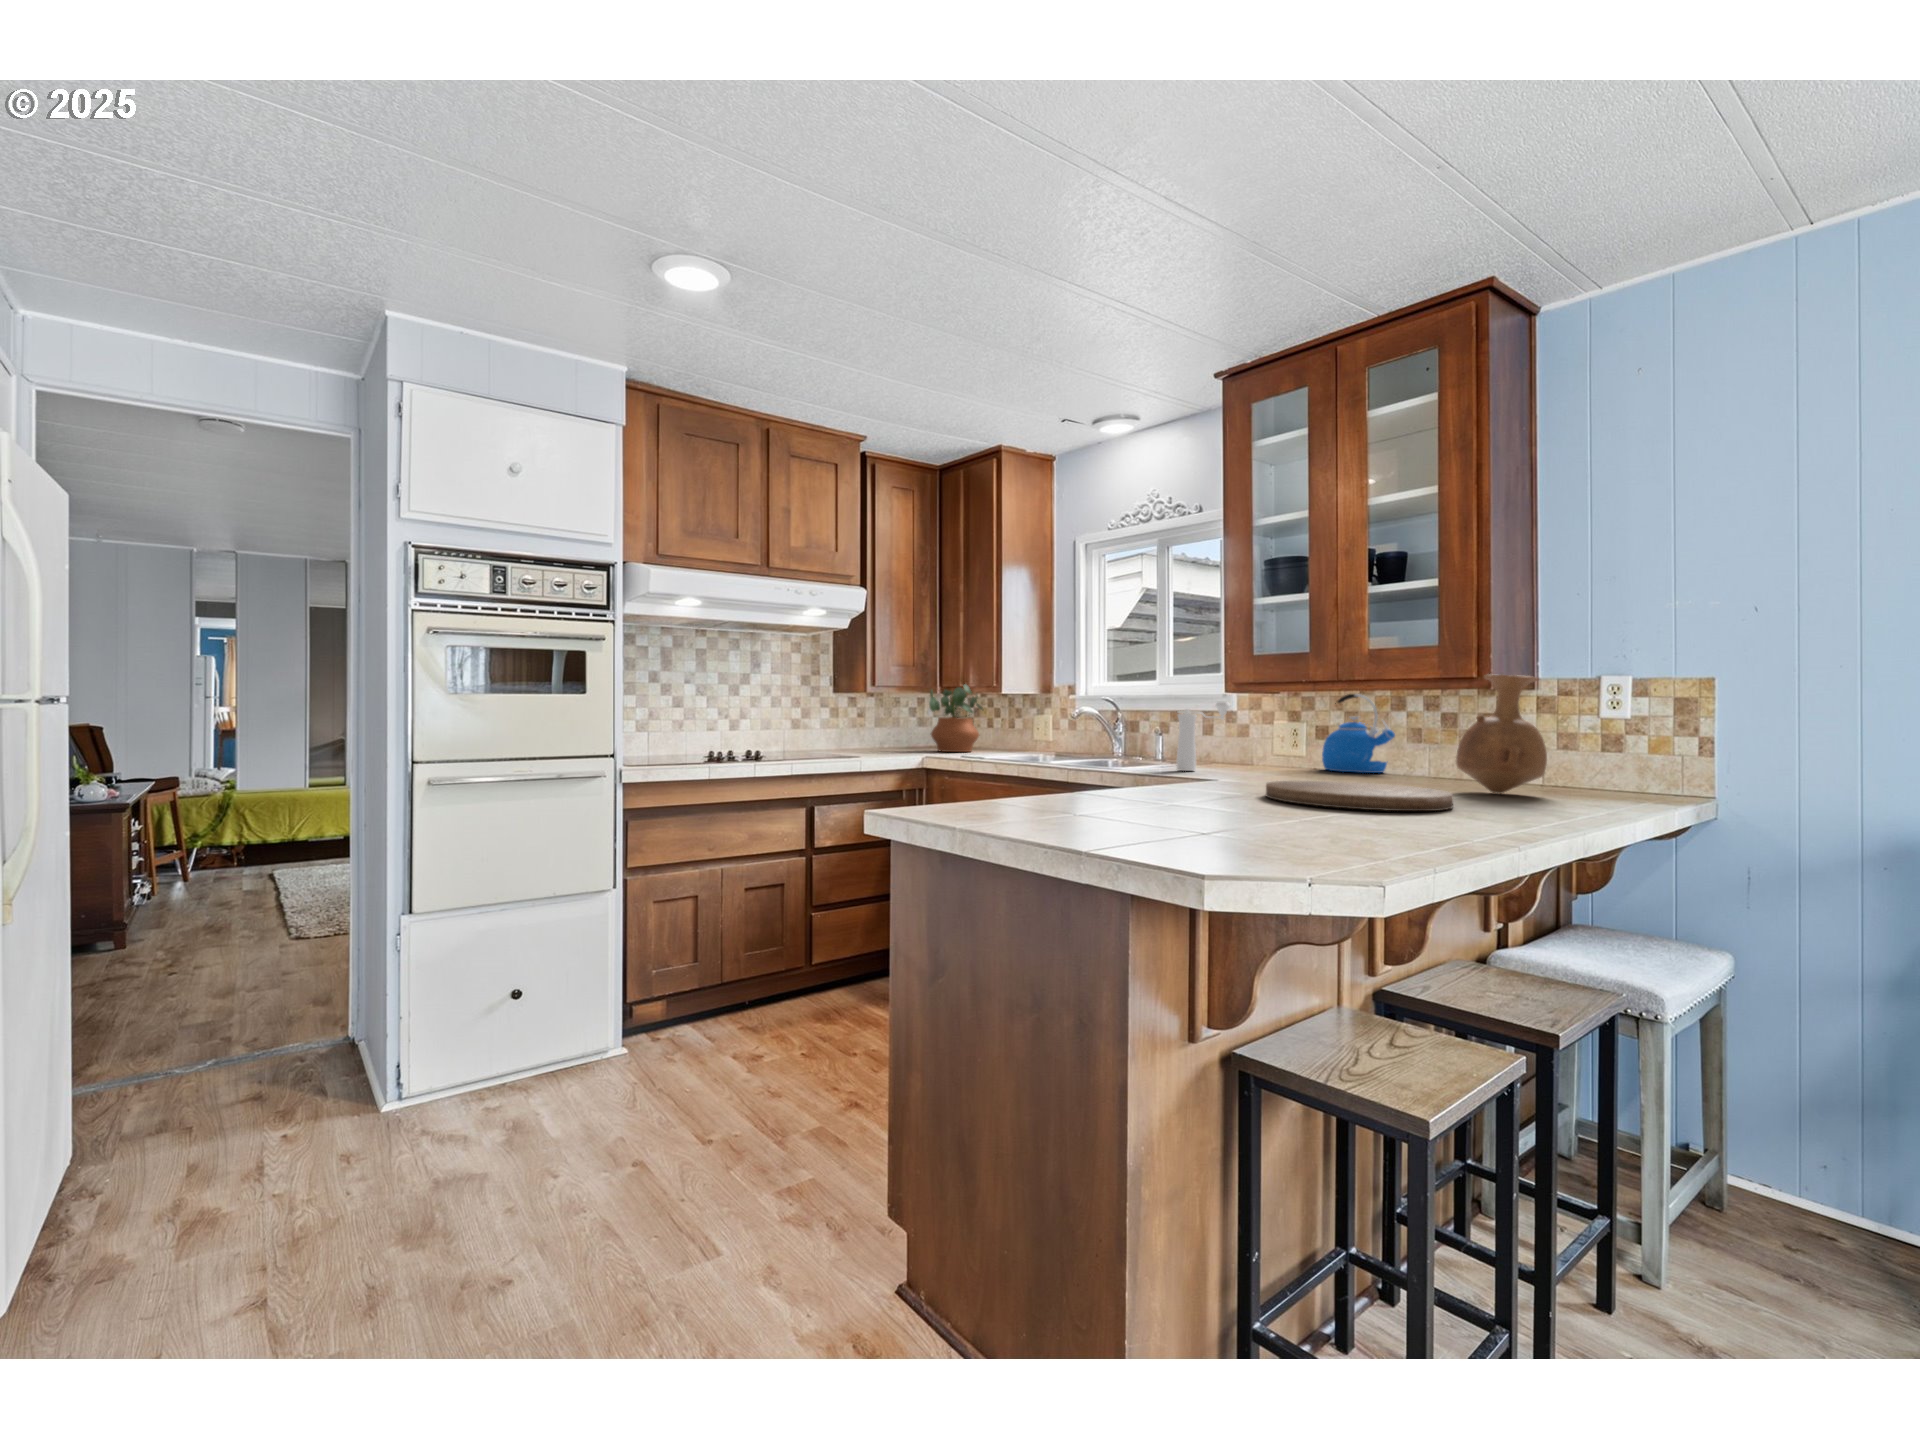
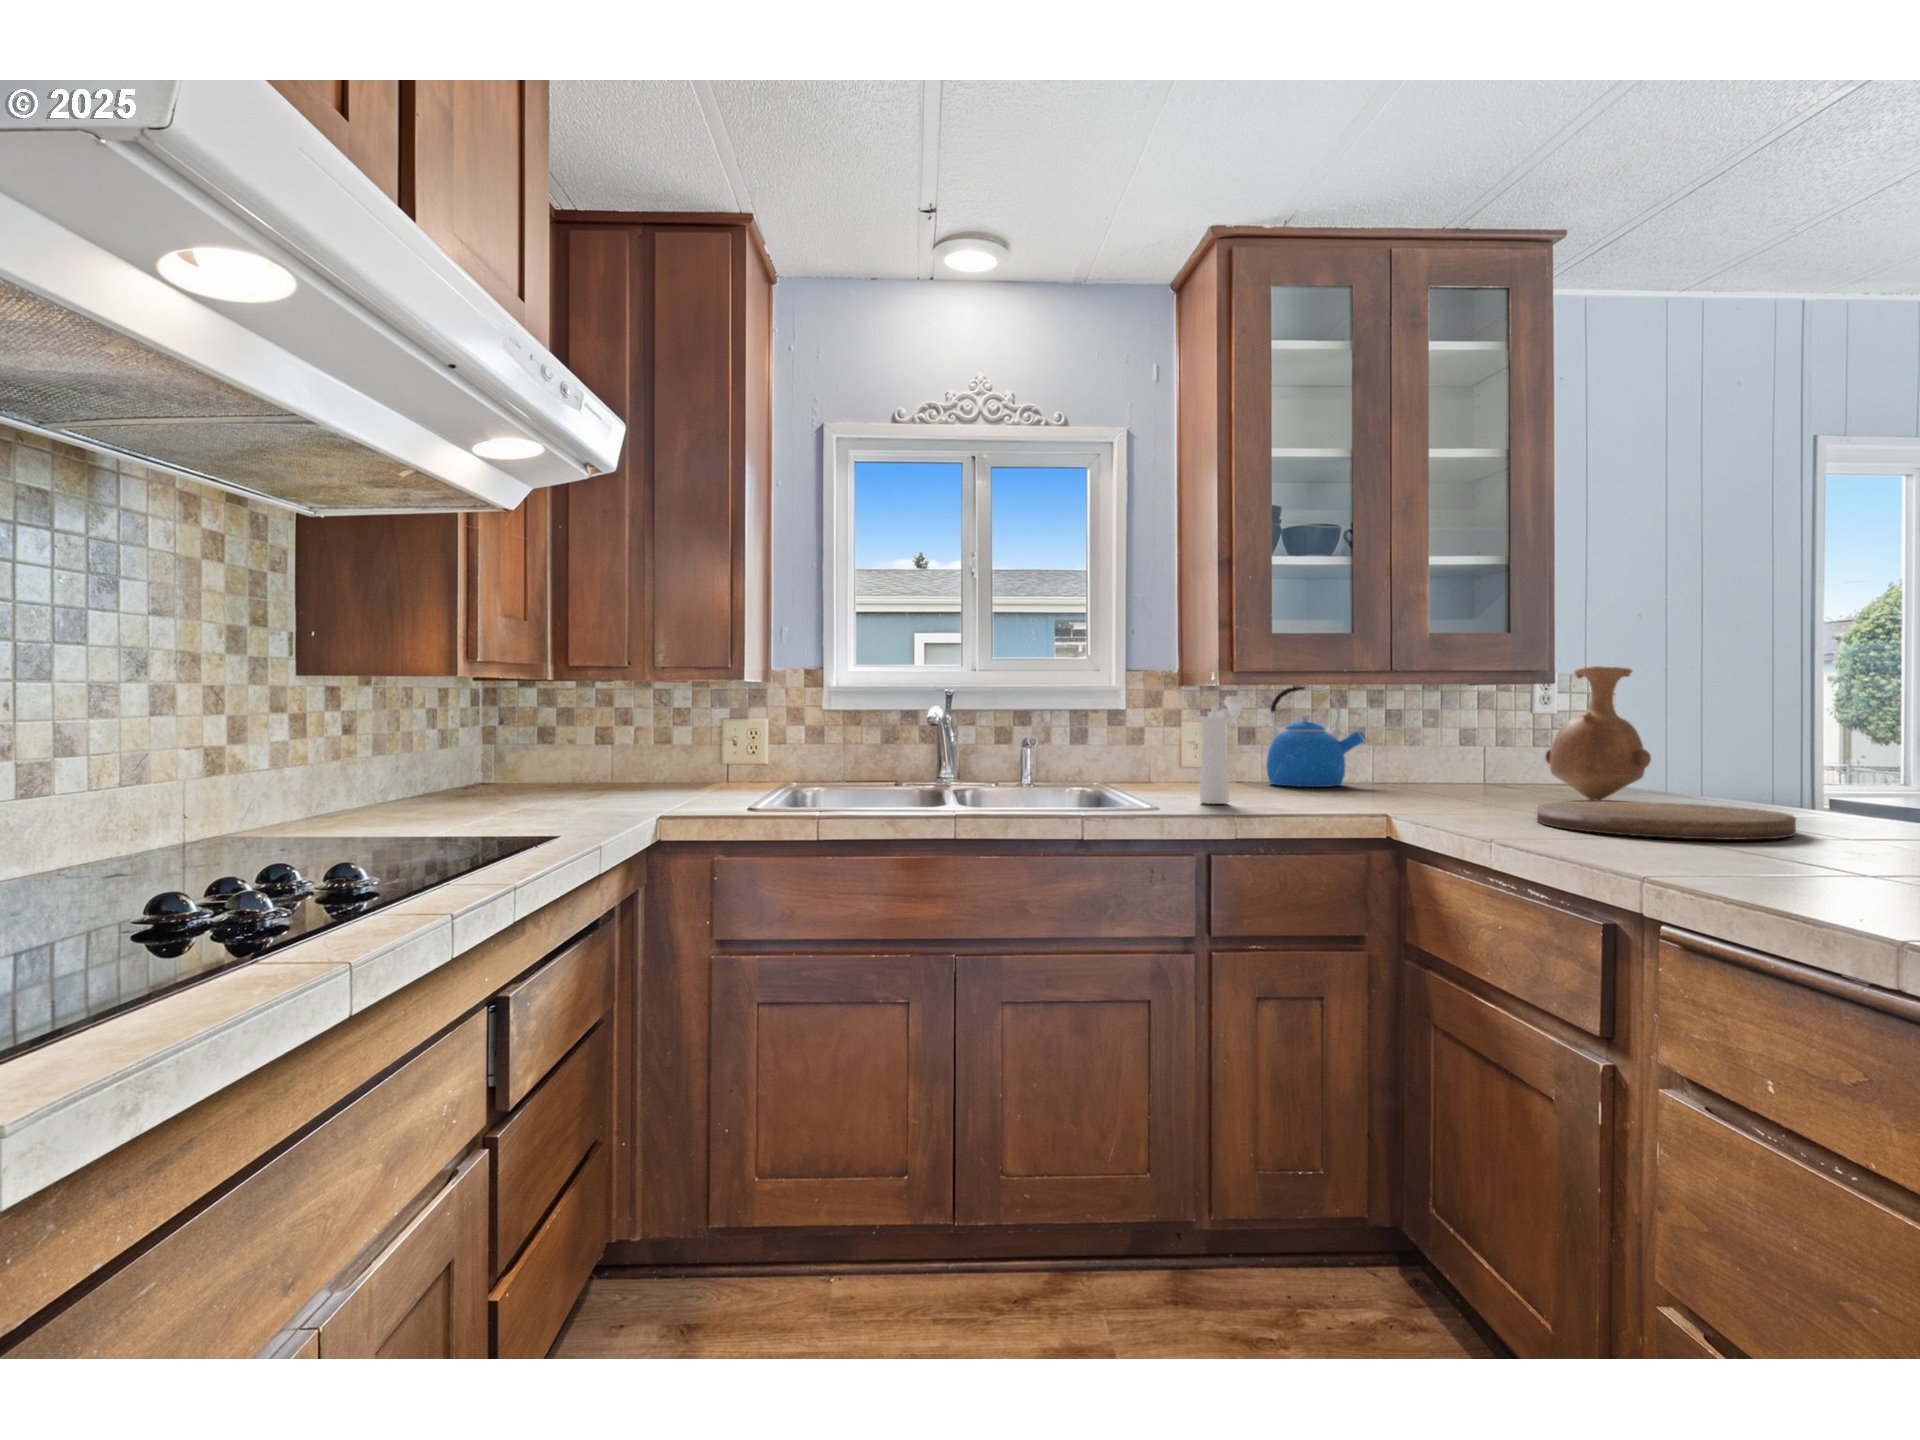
potted plant: present [929,685,983,752] -> none [577,659,691,804]

